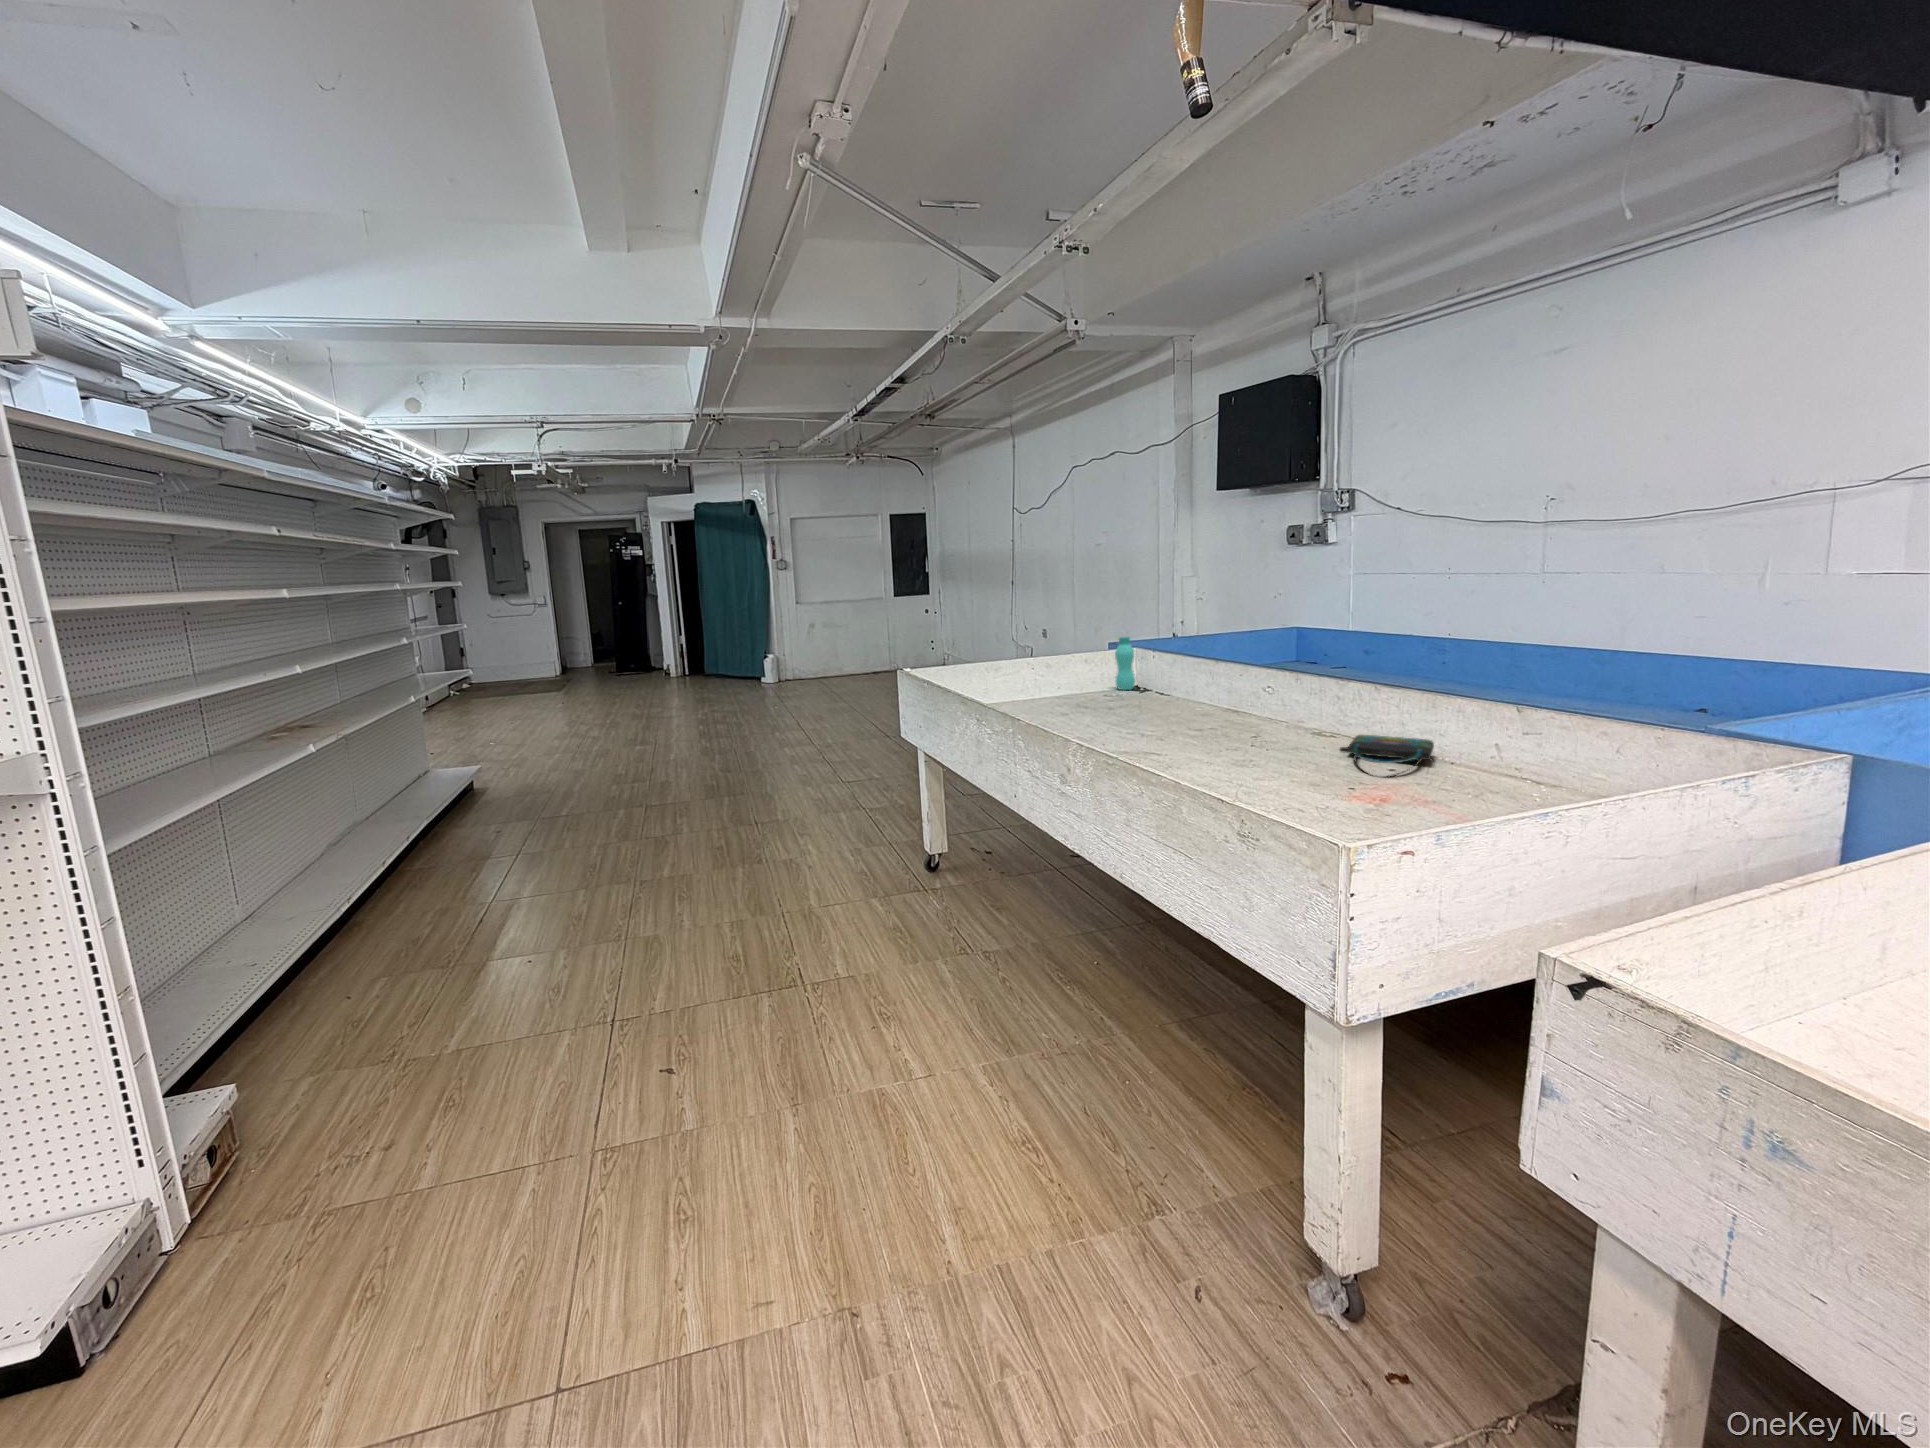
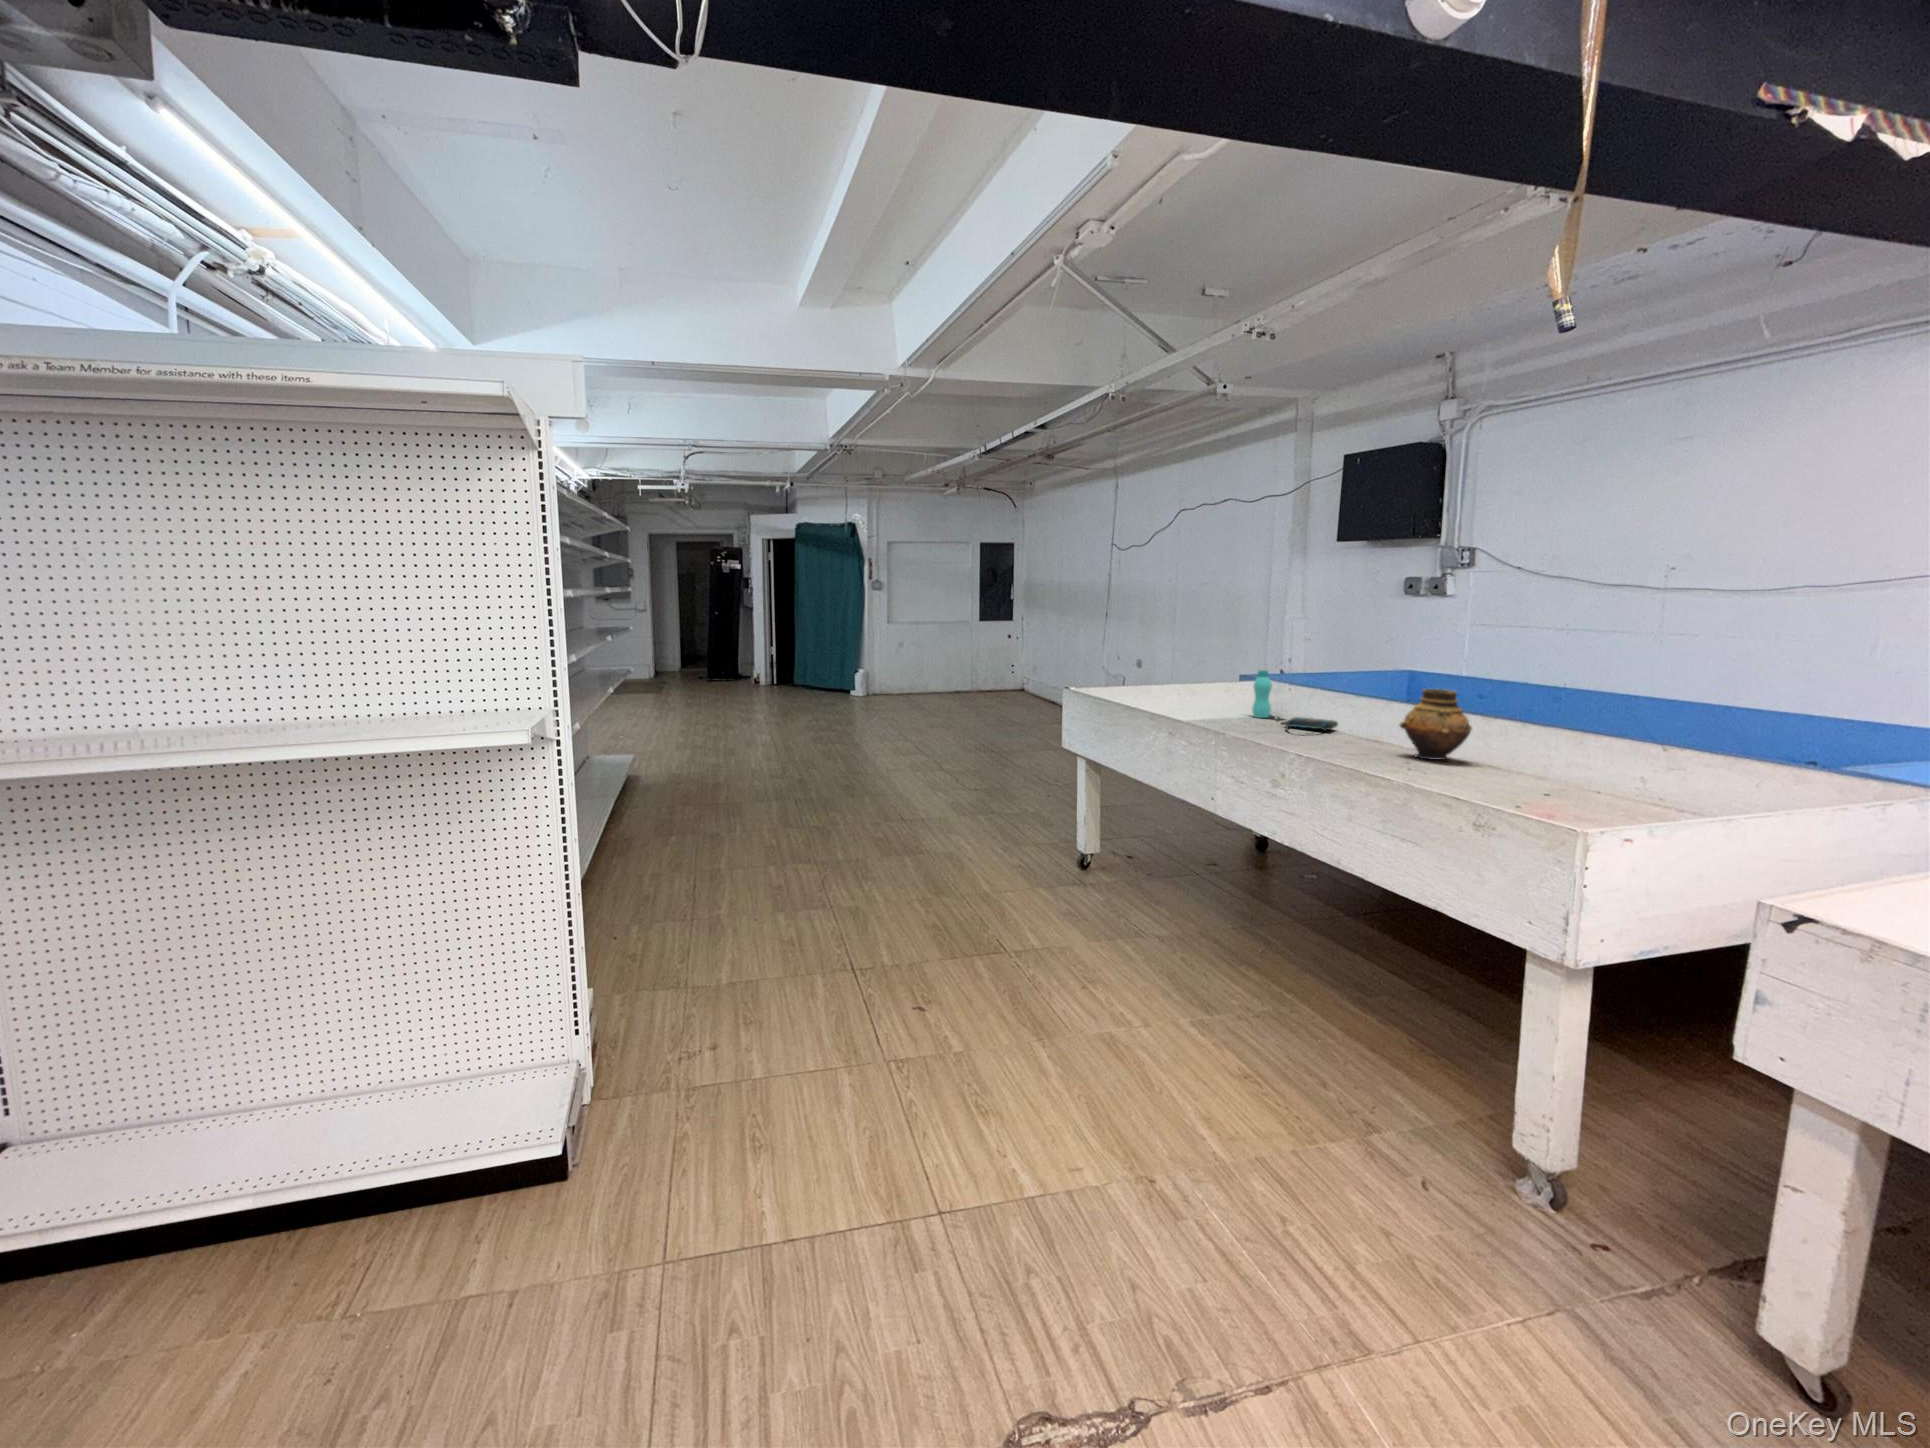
vase: none [1242,650,1320,732] -> present [1400,689,1471,760]
tote bag: present [1340,735,1434,777] -> present [1281,717,1338,736]

